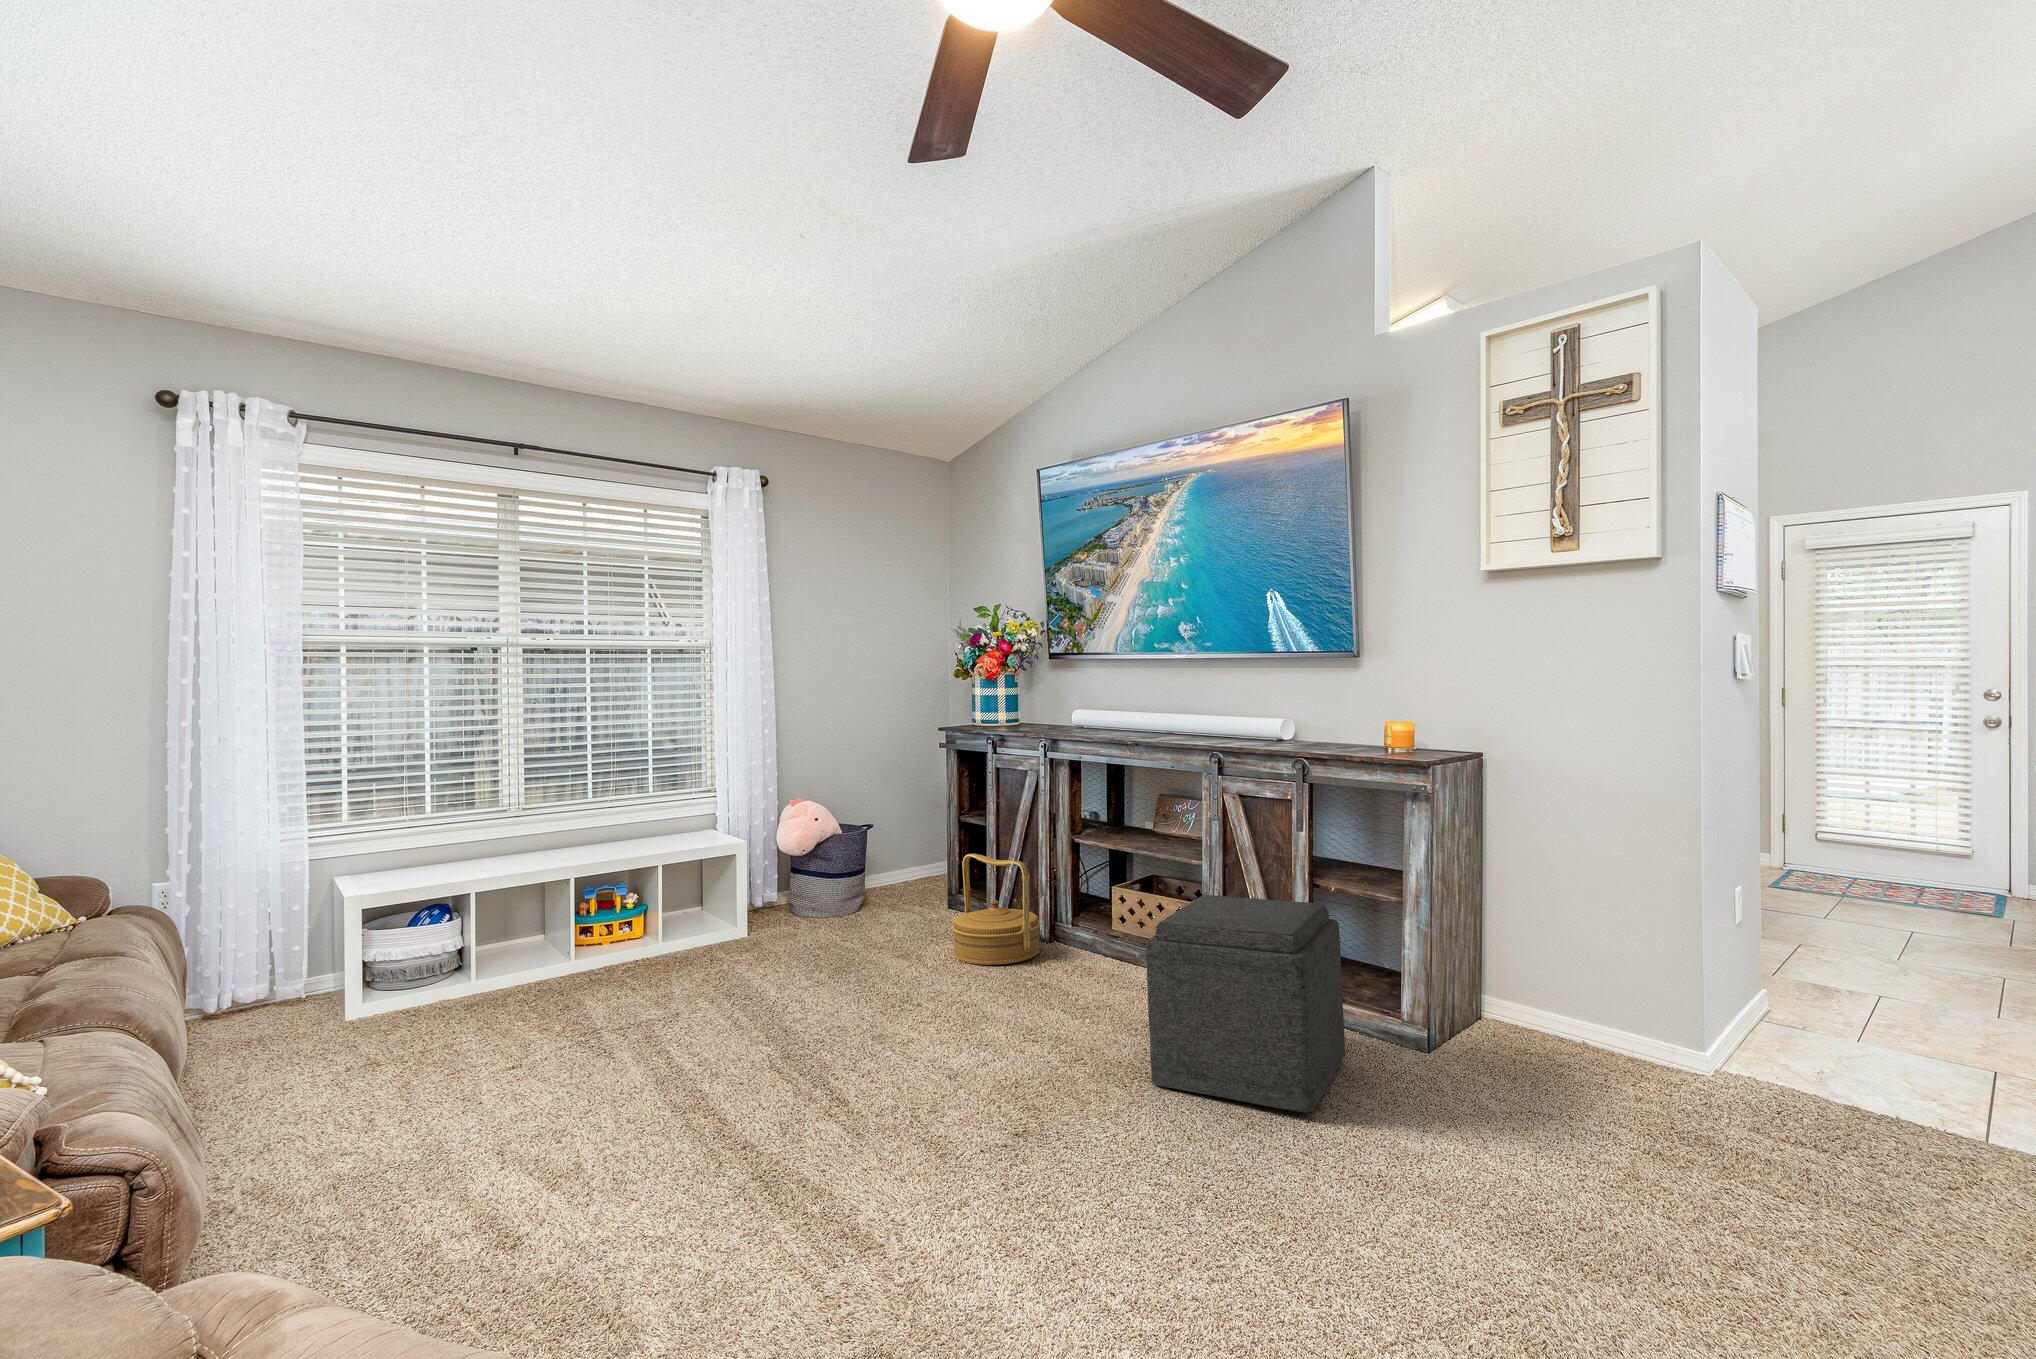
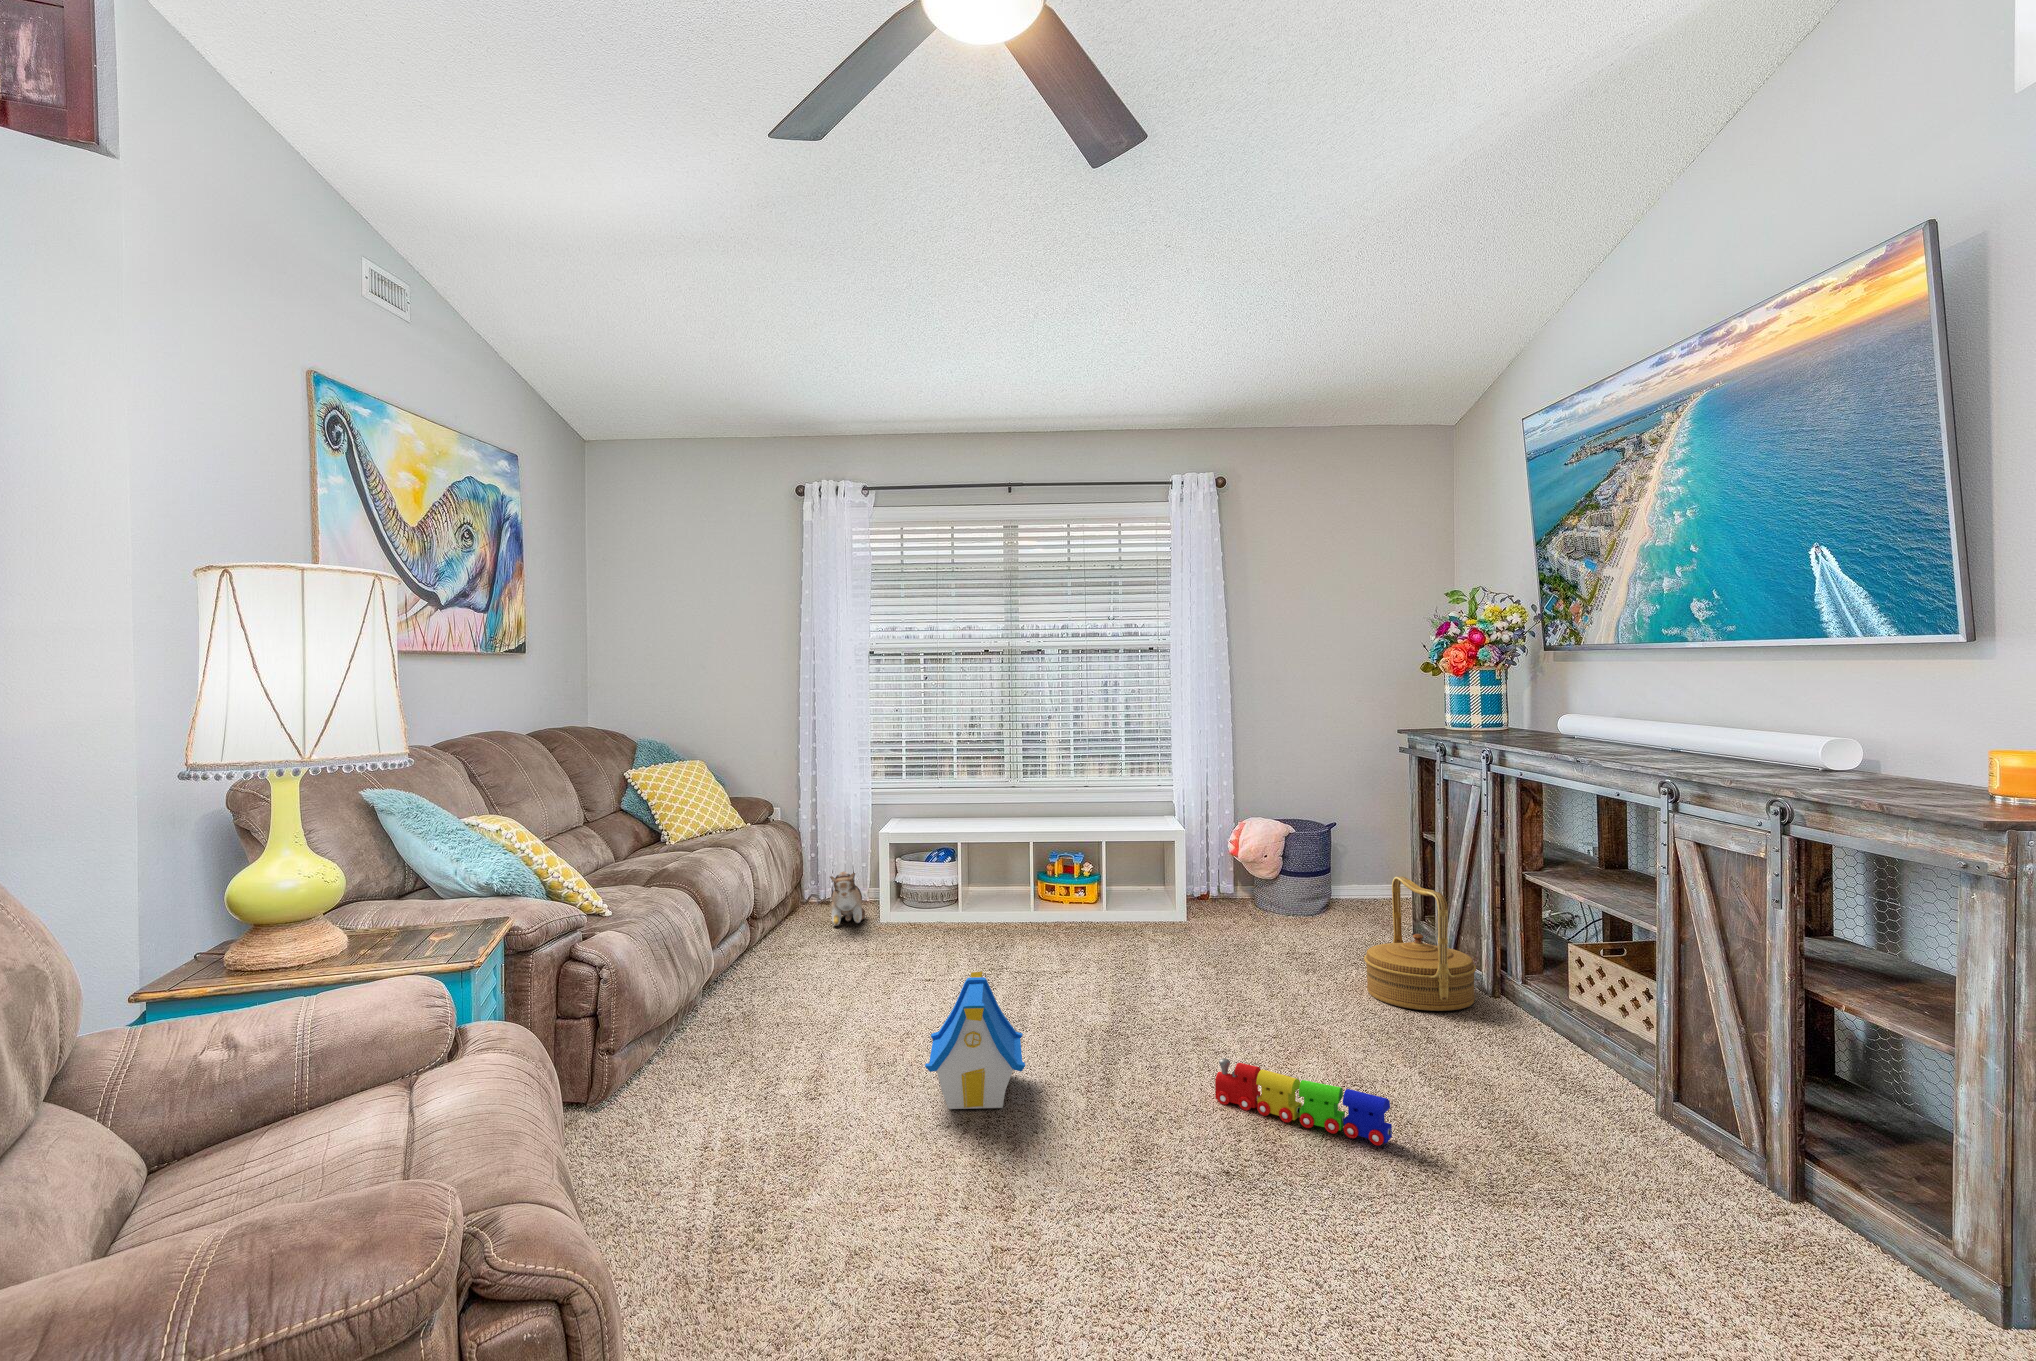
ottoman: present [1146,895,1345,1112] -> none [1442,973,1799,1308]
plush toy: none [265,952,324,1033] -> present [830,872,865,925]
toy house: none [626,1018,777,1178] -> present [925,972,1025,1109]
toy train: none [934,1030,1089,1081] -> present [1215,1058,1392,1146]

